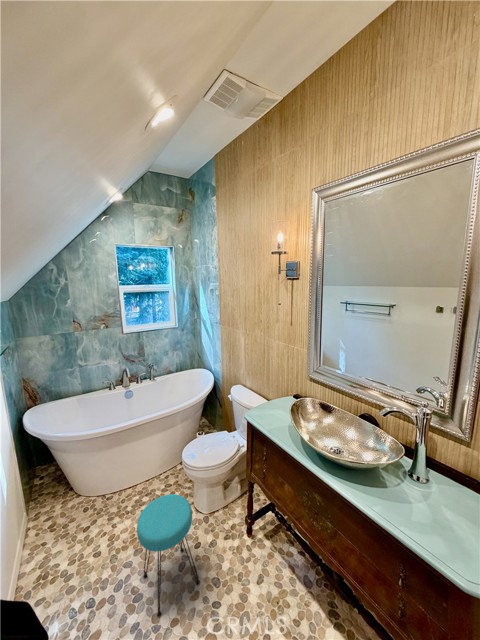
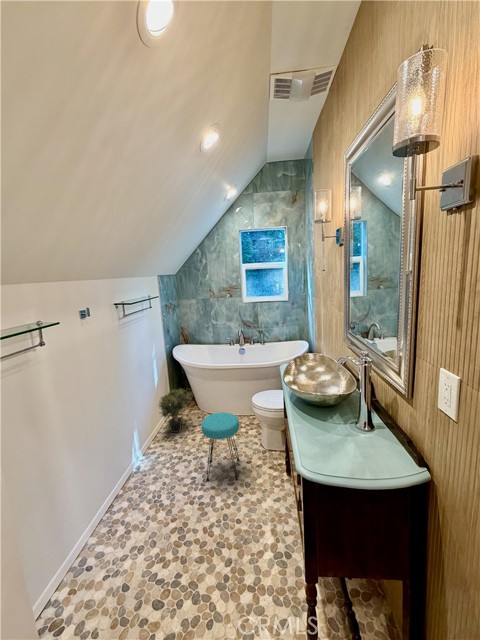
potted plant: none [18,480,83,562] -> present [159,389,192,433]

